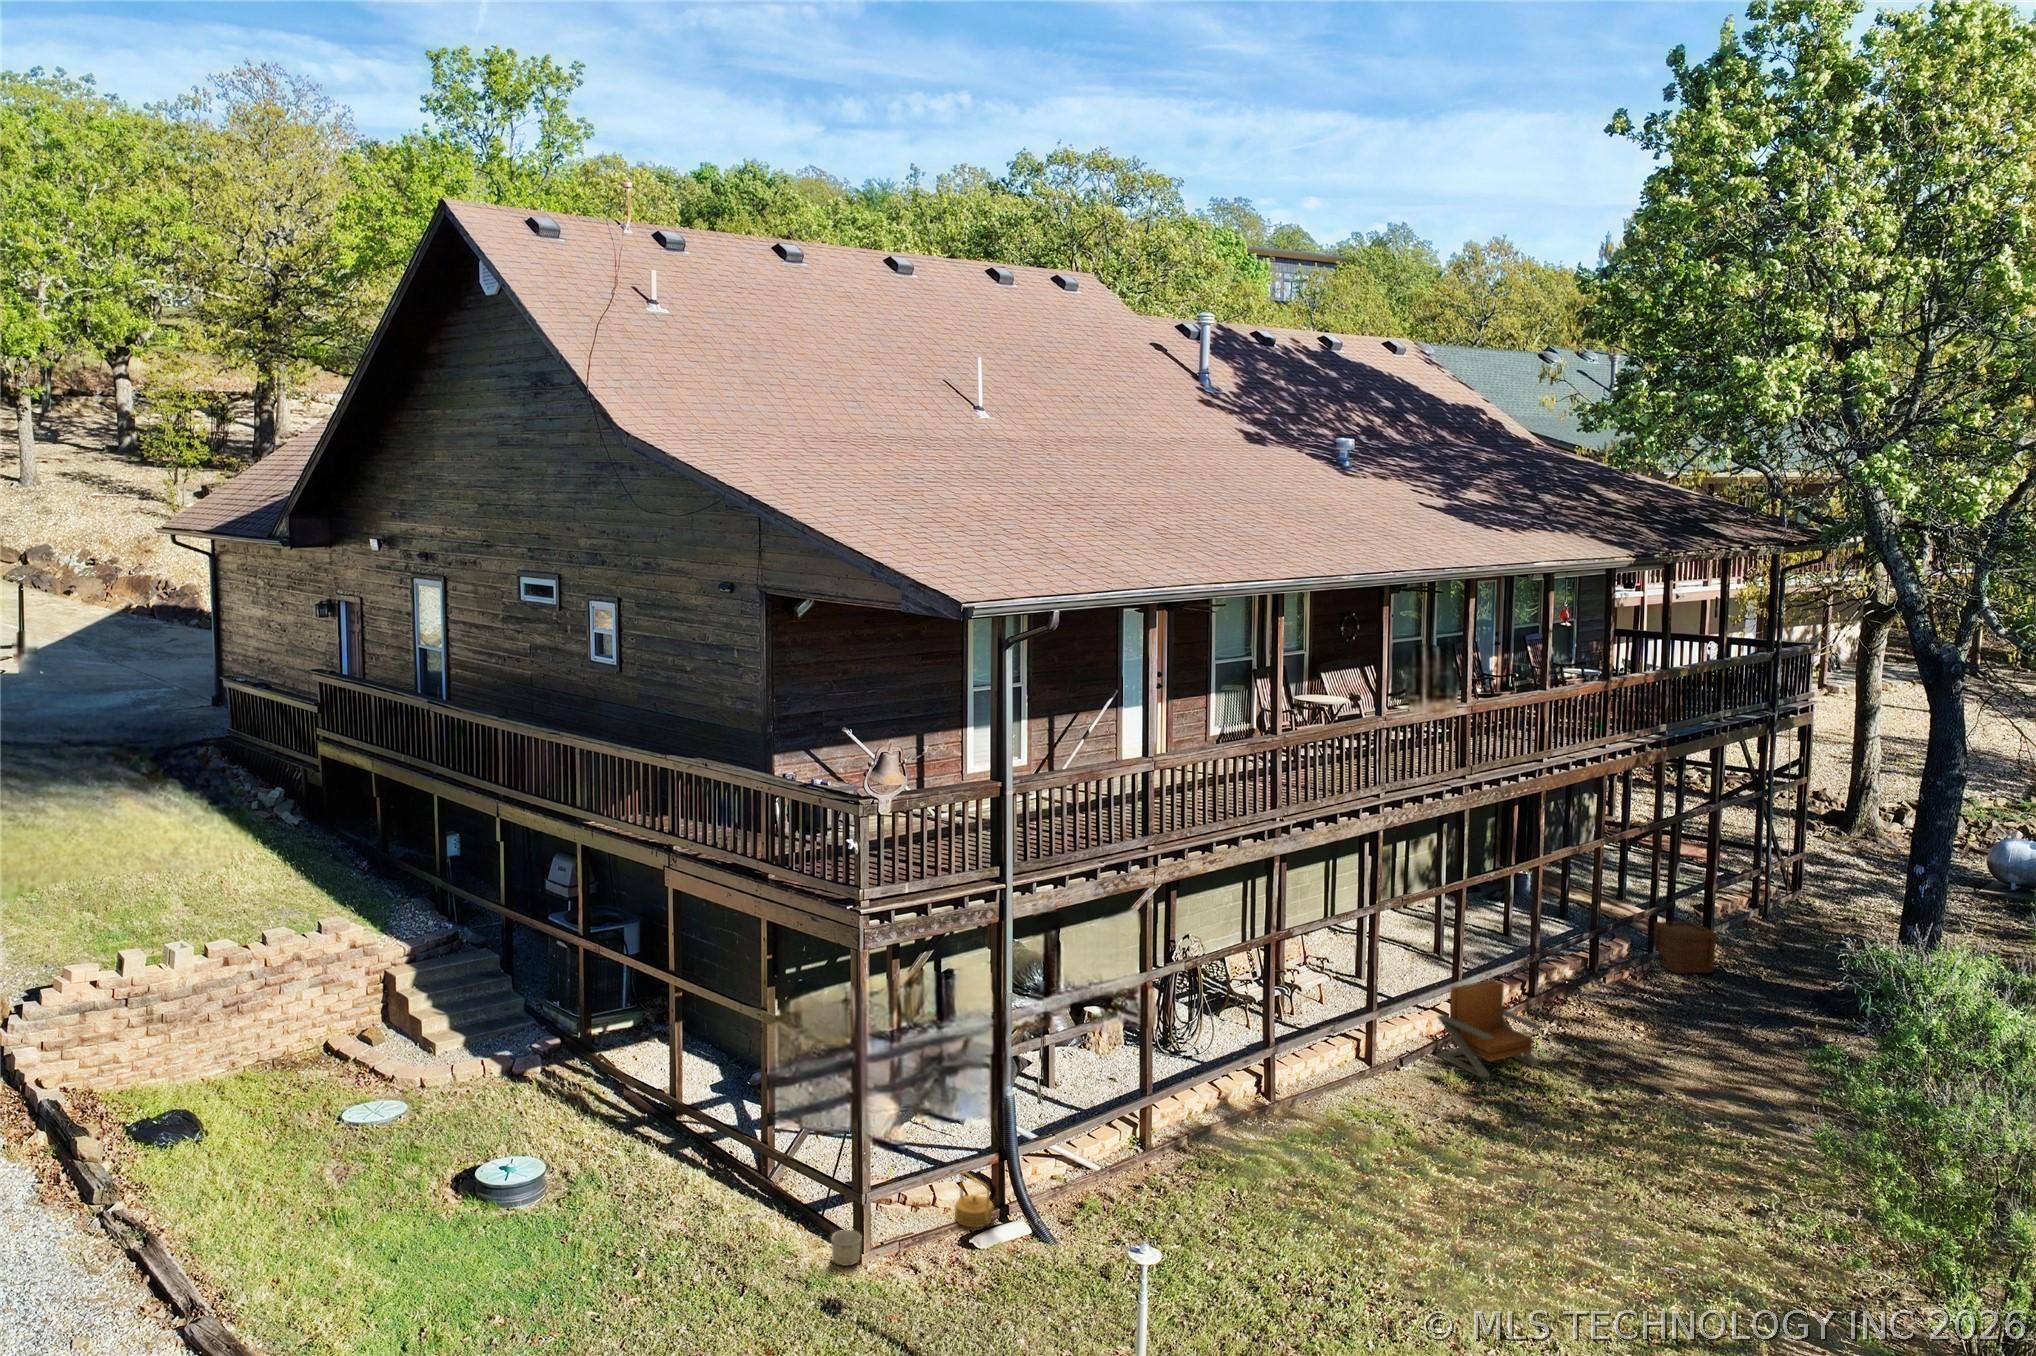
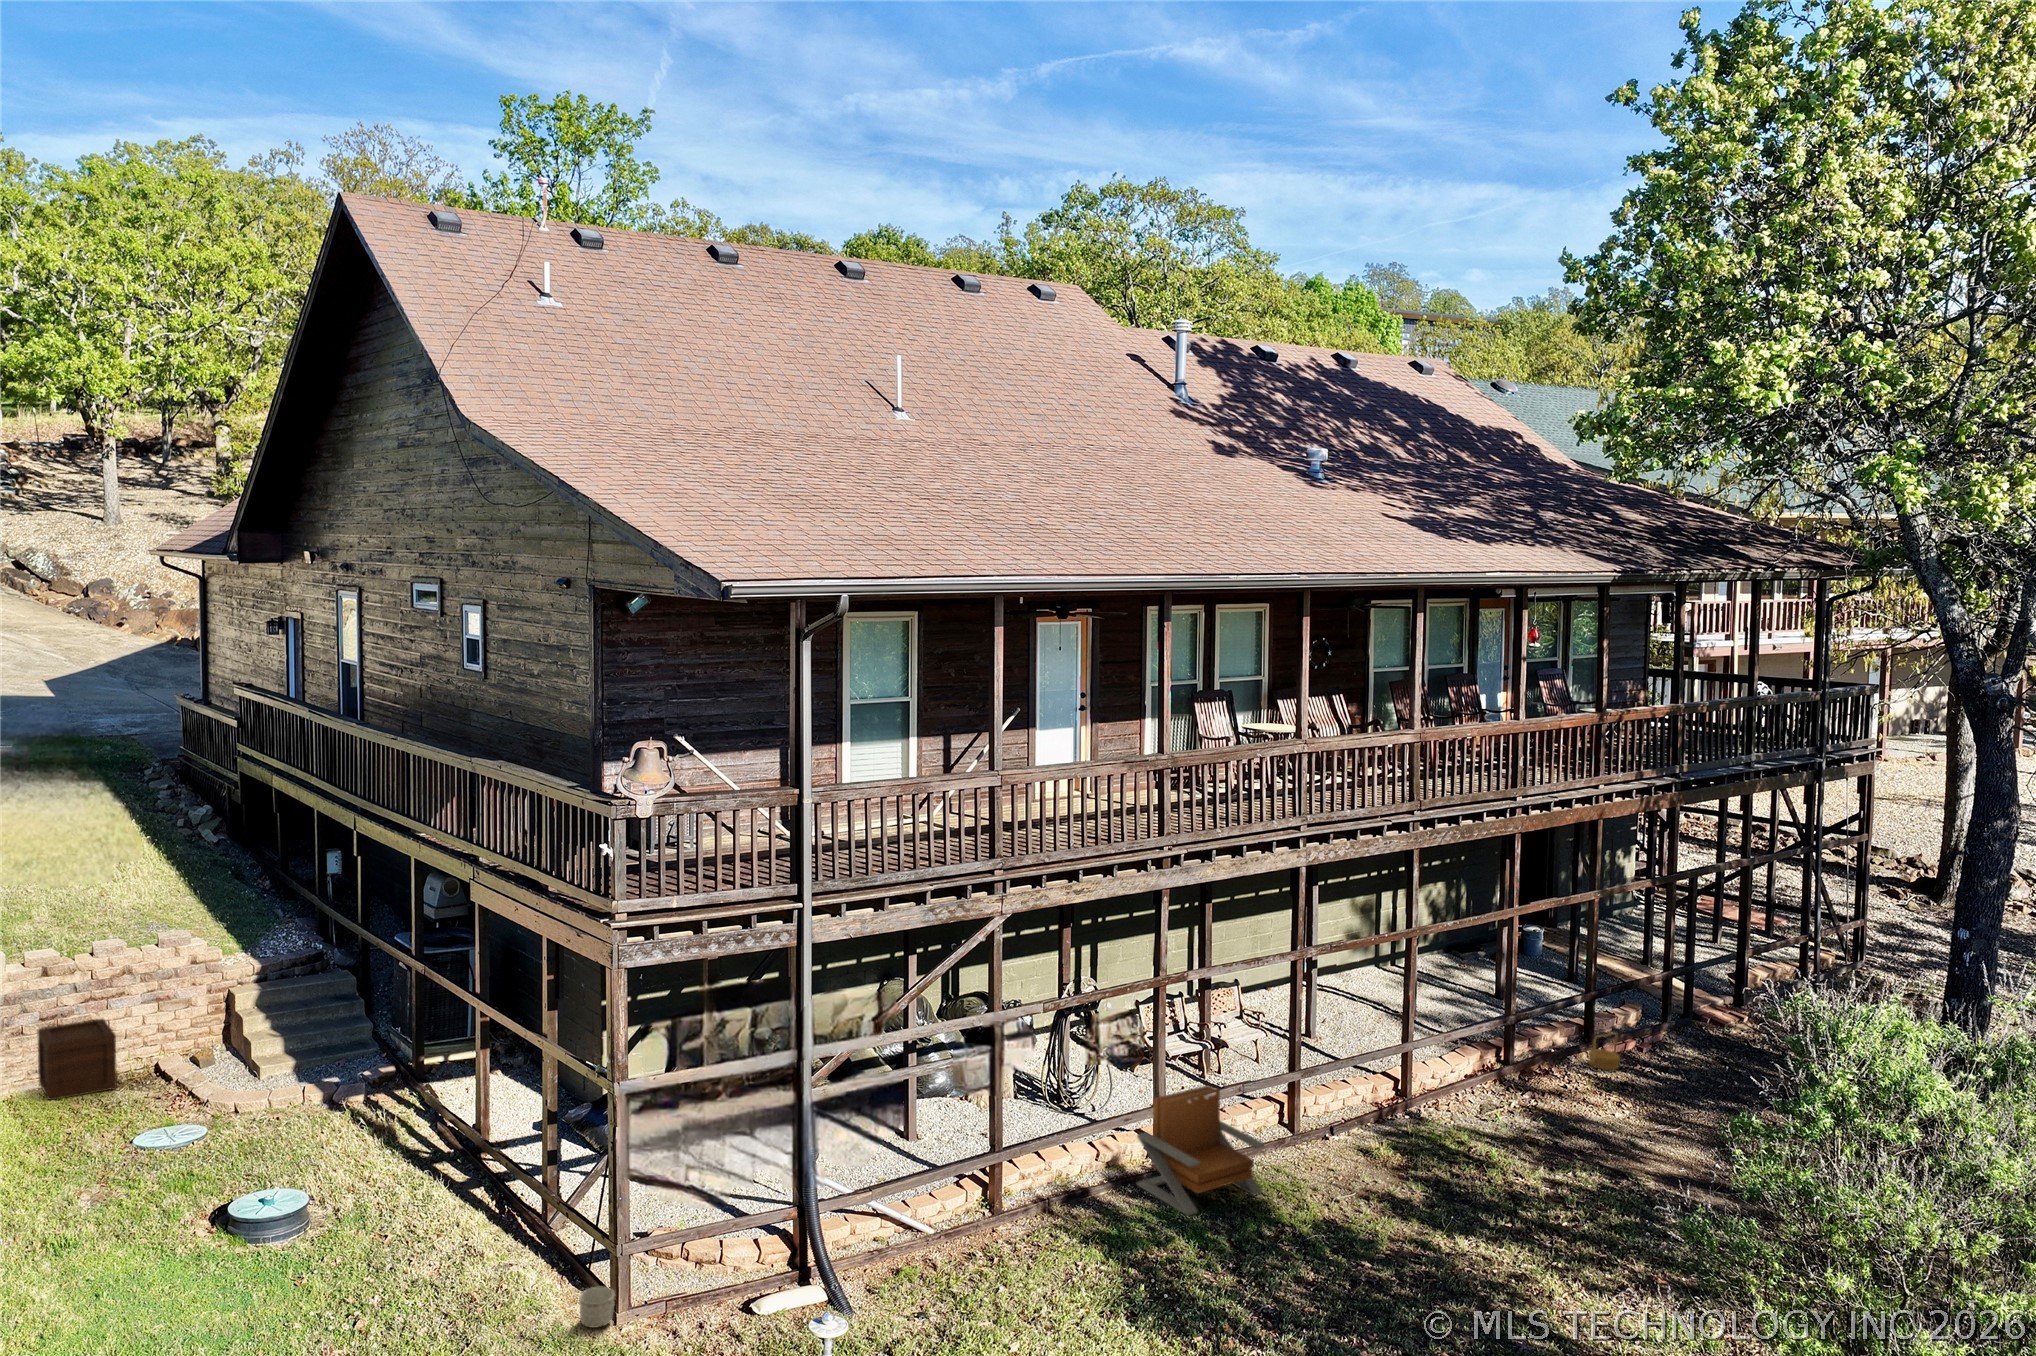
wooden crate: present [1653,921,1717,974] -> present [38,1019,117,1100]
lounge chair: present [1437,980,1542,1078] -> present [1137,1085,1265,1216]
woven basket: present [954,1172,994,1227] -> present [1589,1033,1620,1070]

